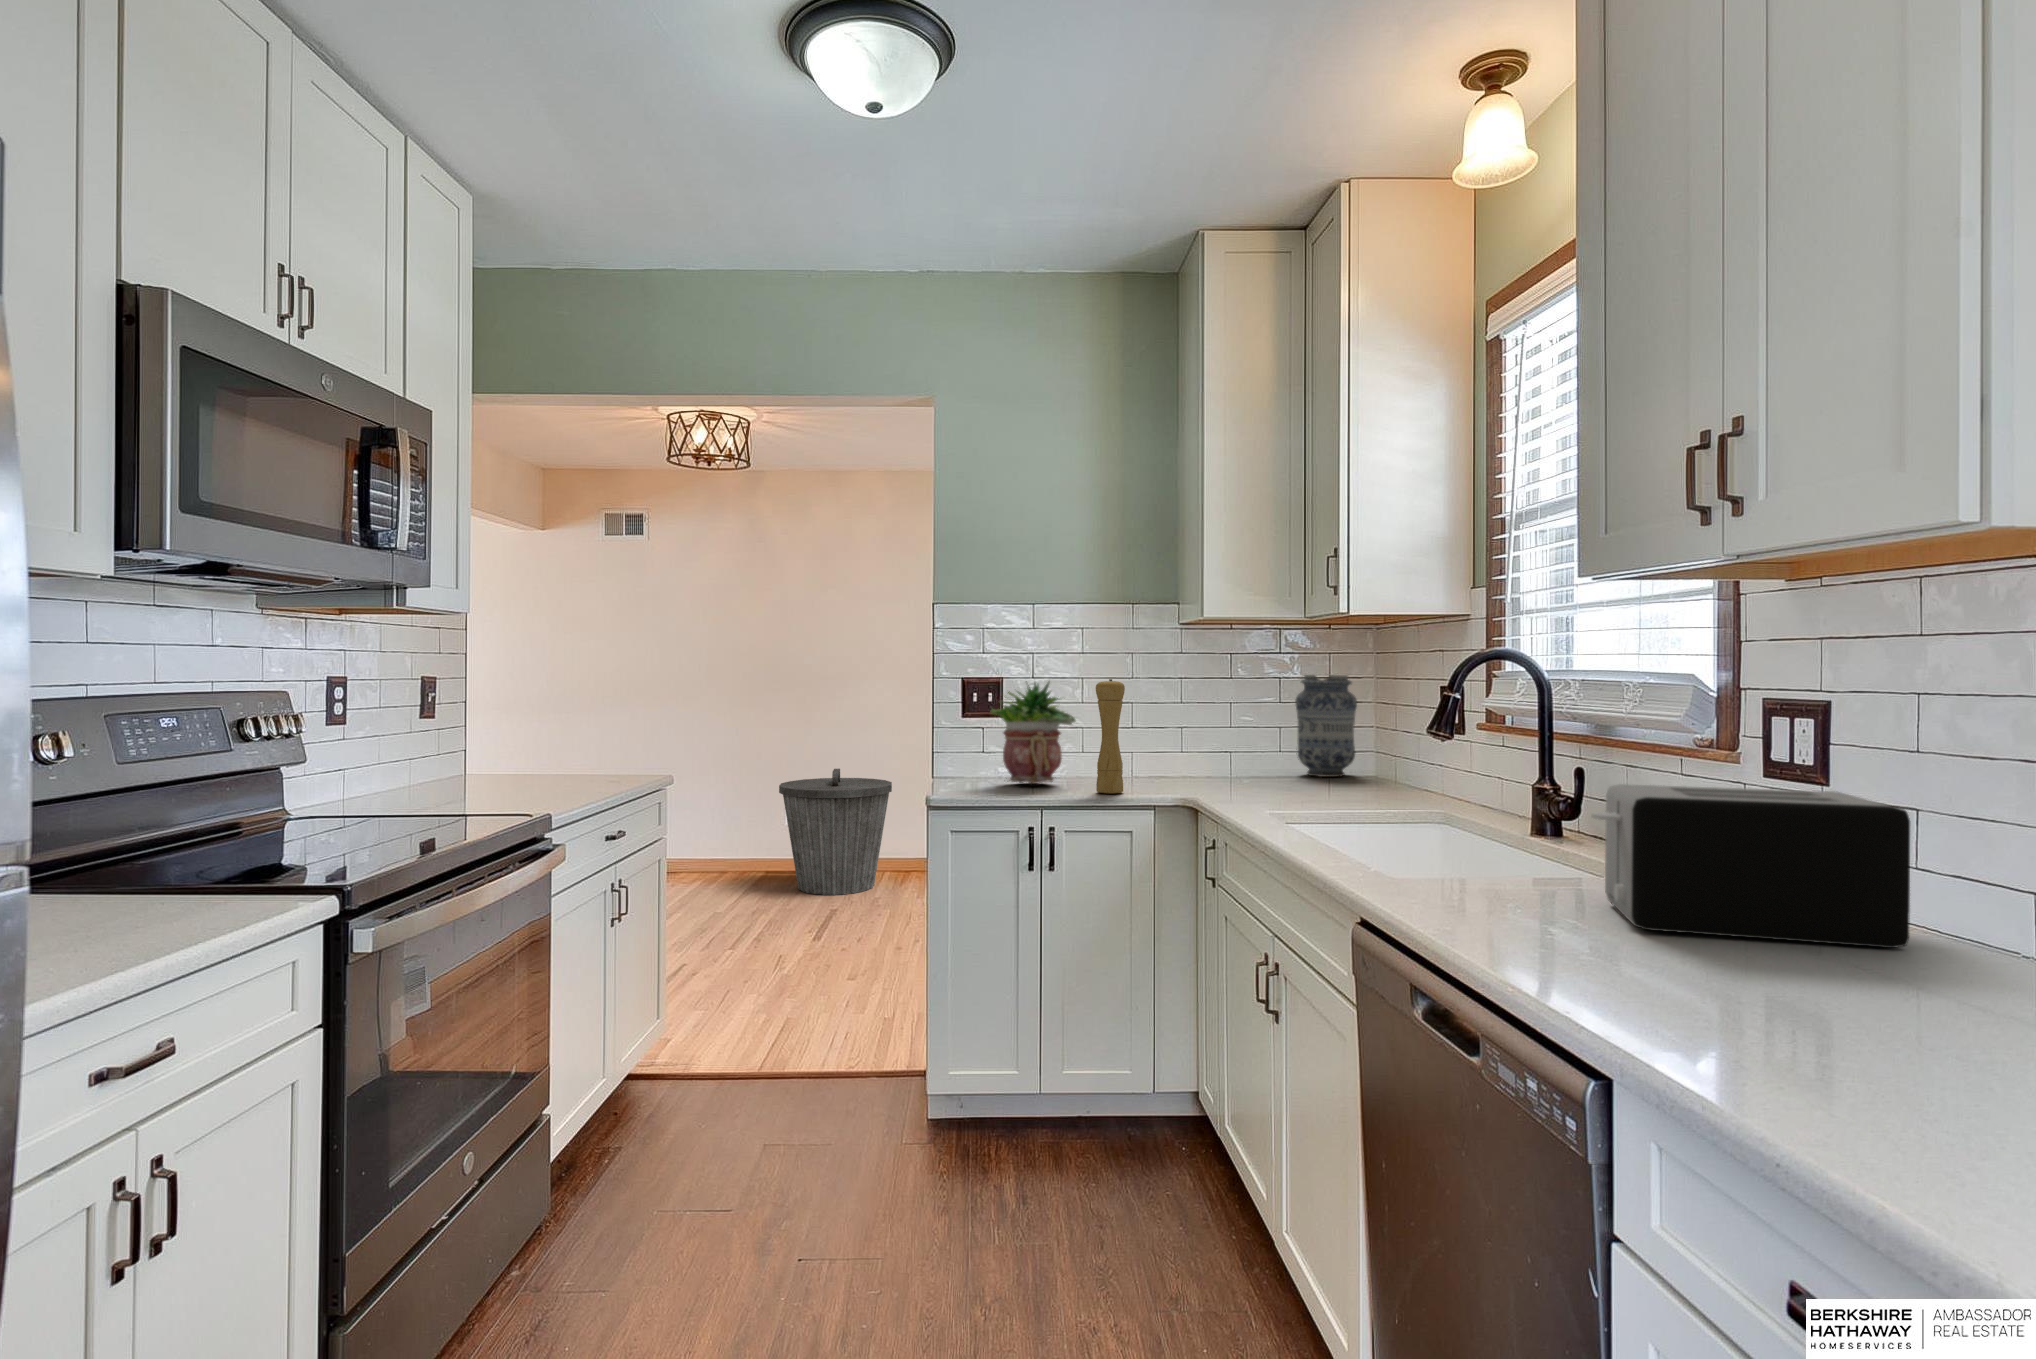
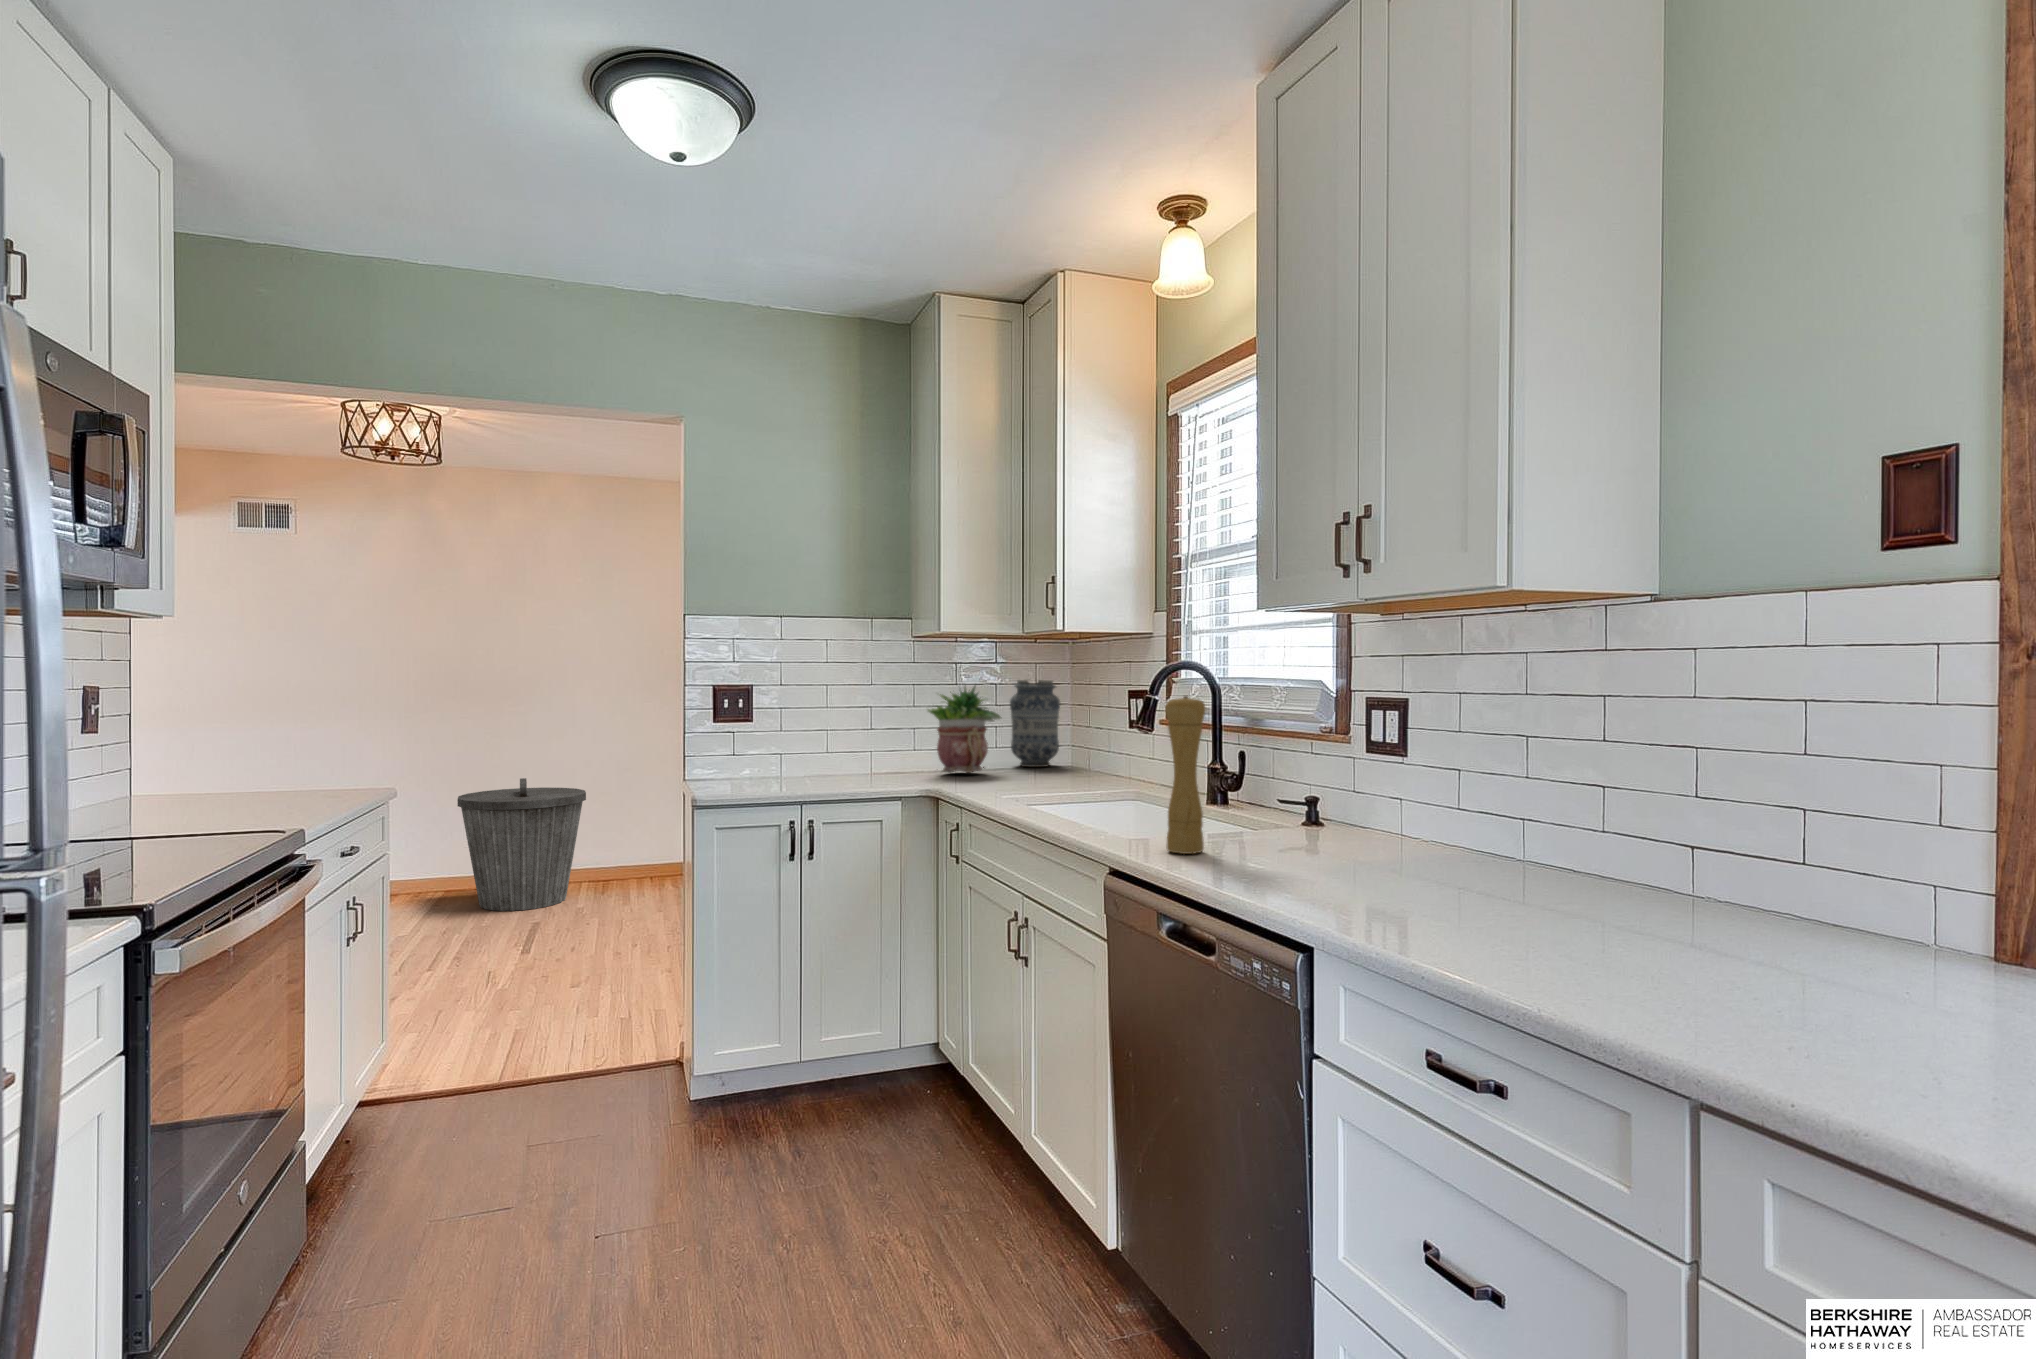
pepper mill: present [1096,679,1125,793] -> present [1165,696,1206,854]
potted plant: present [991,681,1076,784] -> present [928,686,1001,773]
toaster: present [1591,784,1910,948] -> none [1270,761,1457,861]

